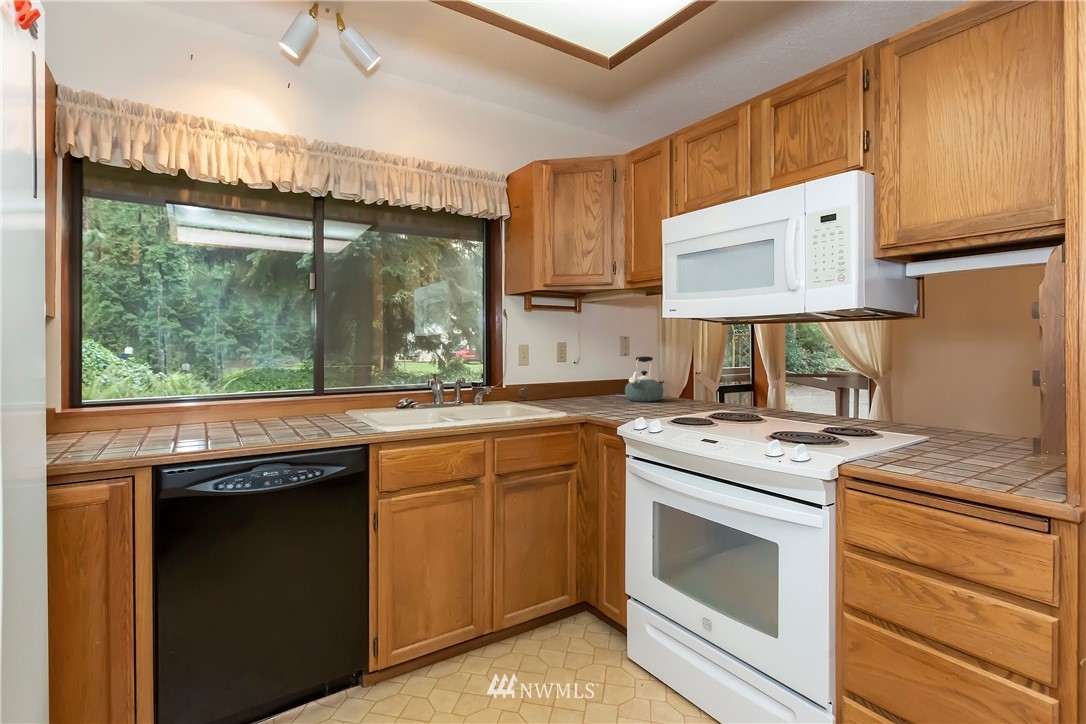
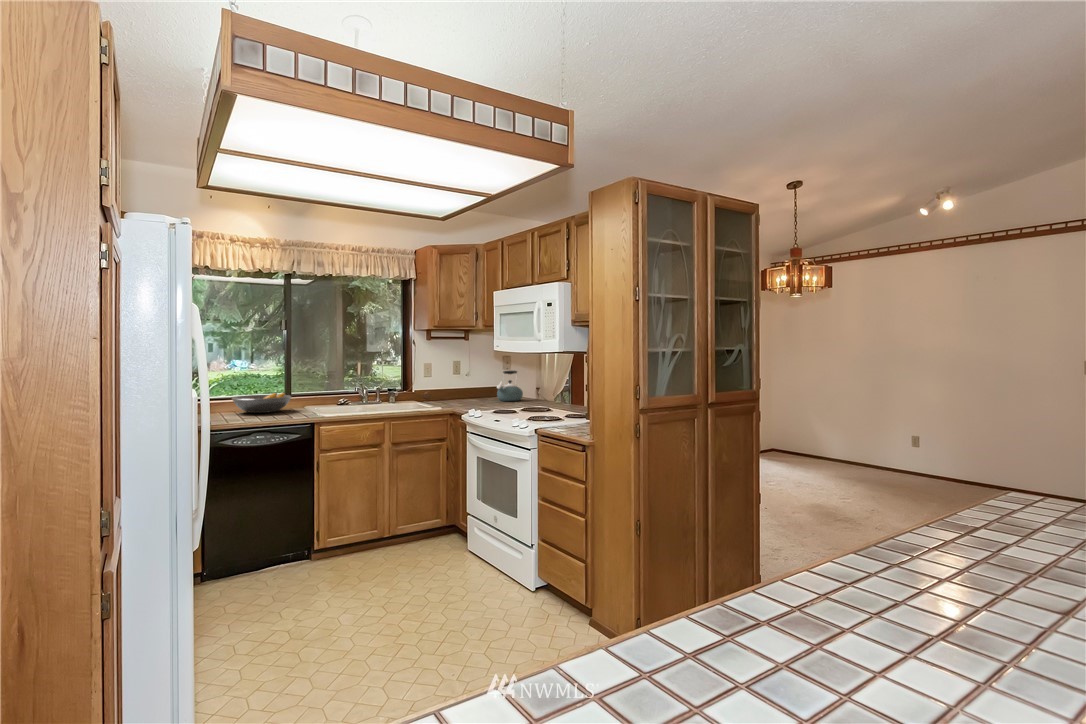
fruit bowl: none [224,390,328,426] -> present [232,392,291,413]

